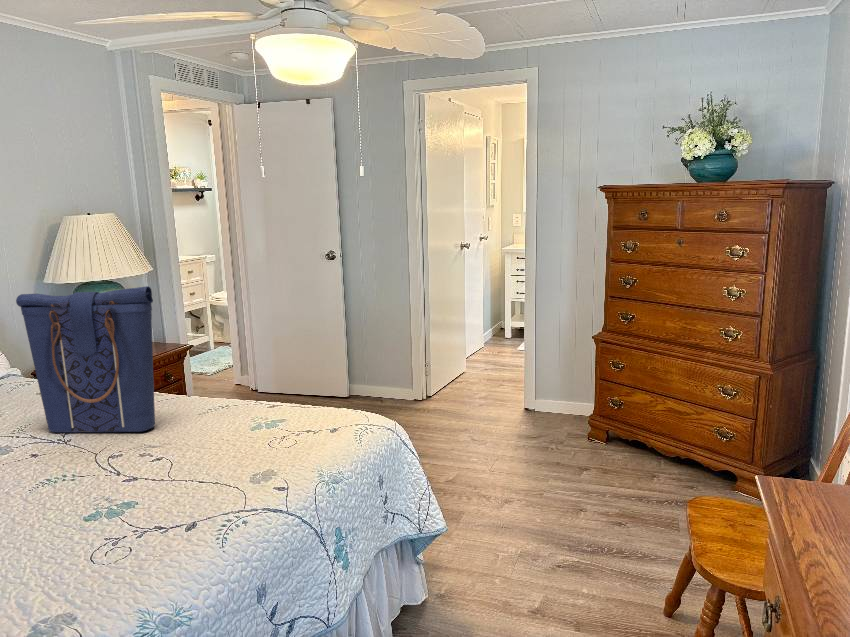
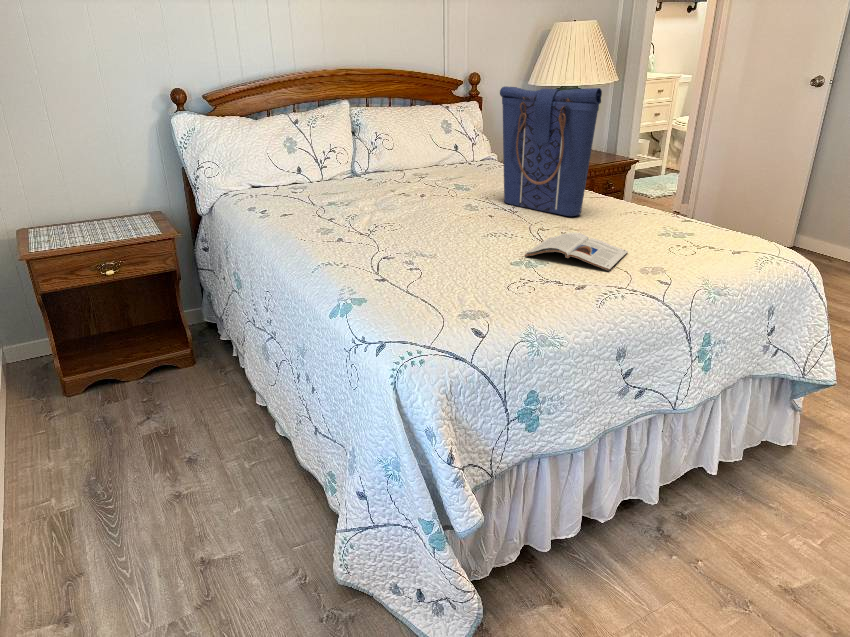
magazine: none [101,453,228,504] -> present [525,232,628,271]

